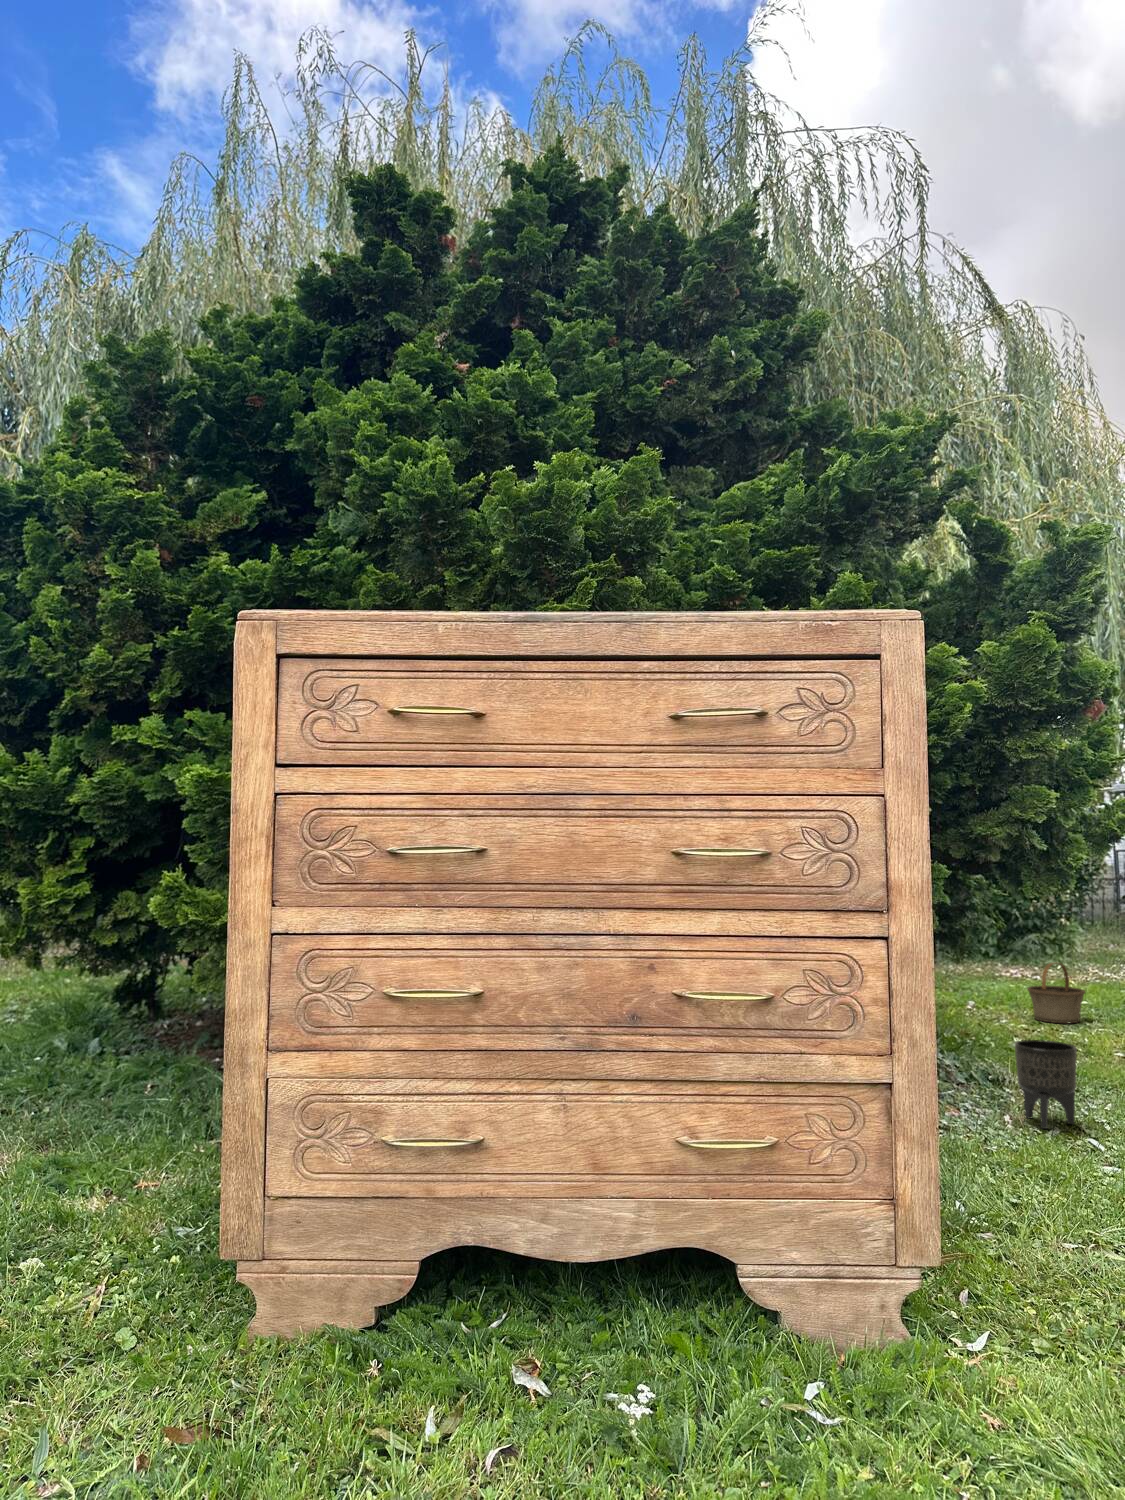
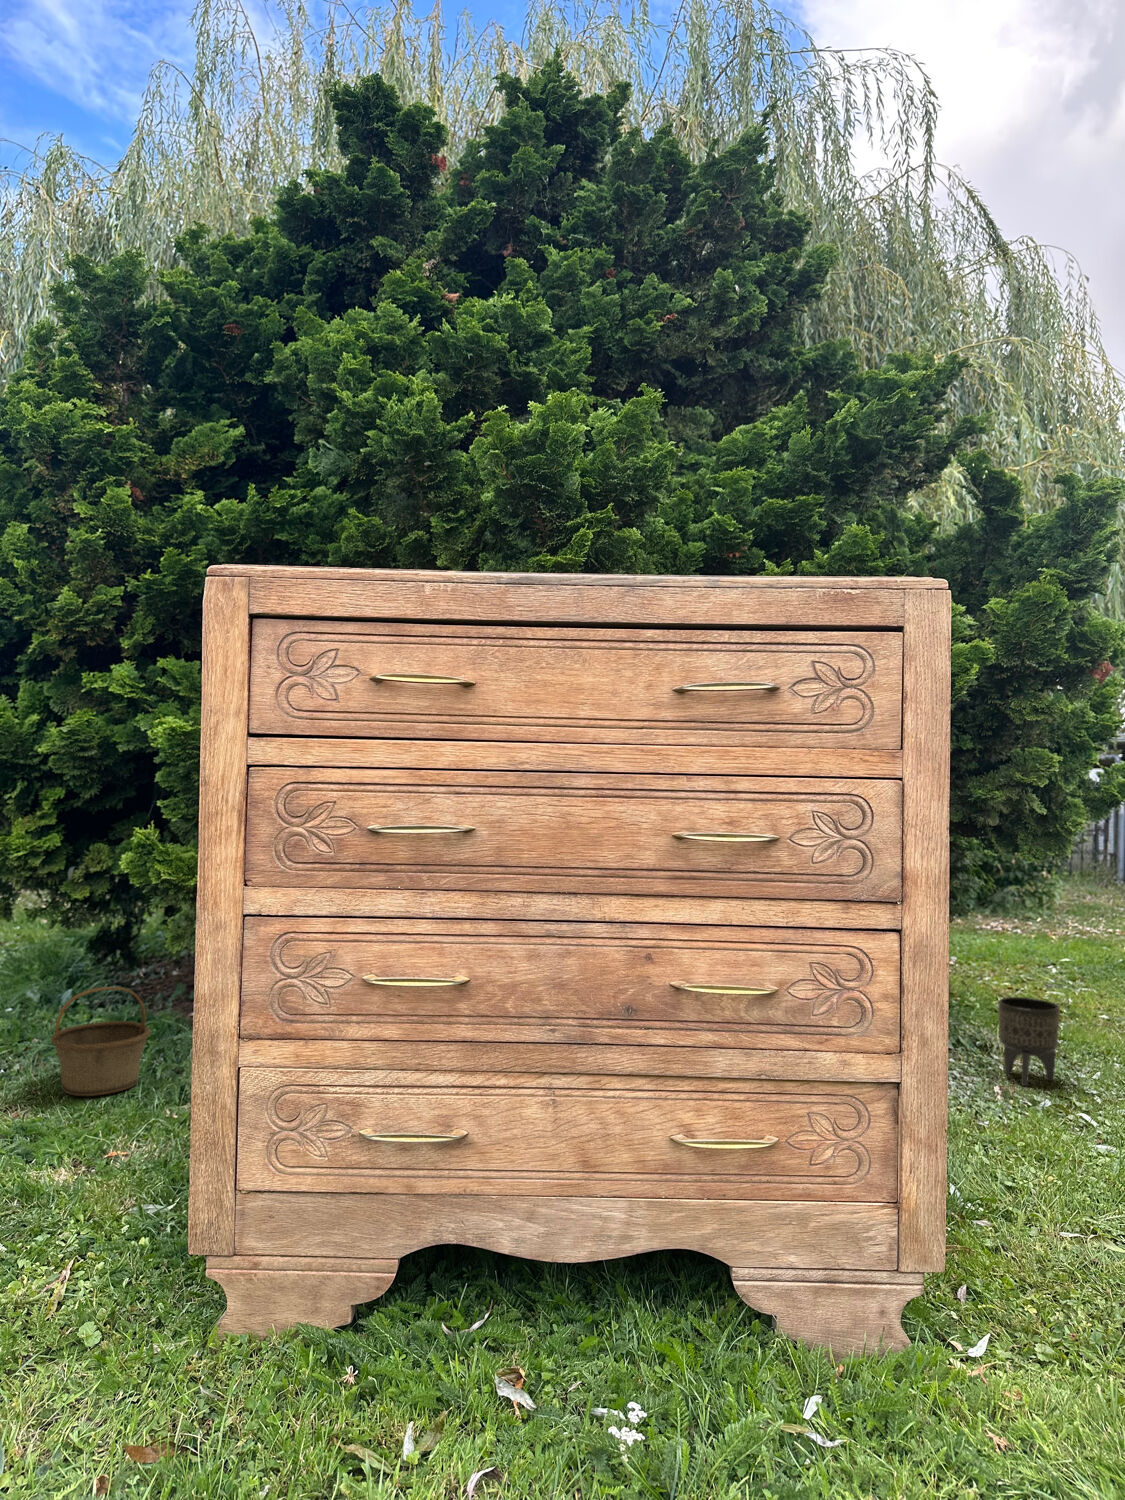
basket: present [1027,963,1085,1023] -> present [51,987,150,1096]

